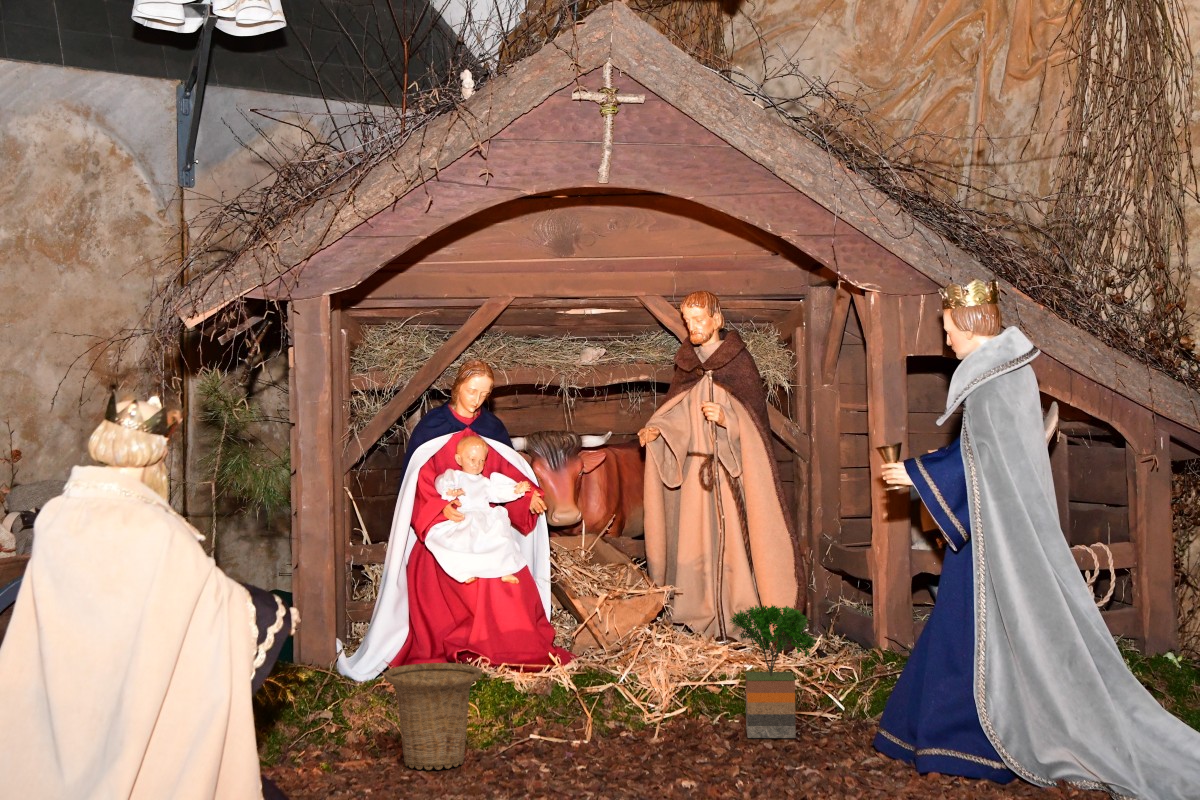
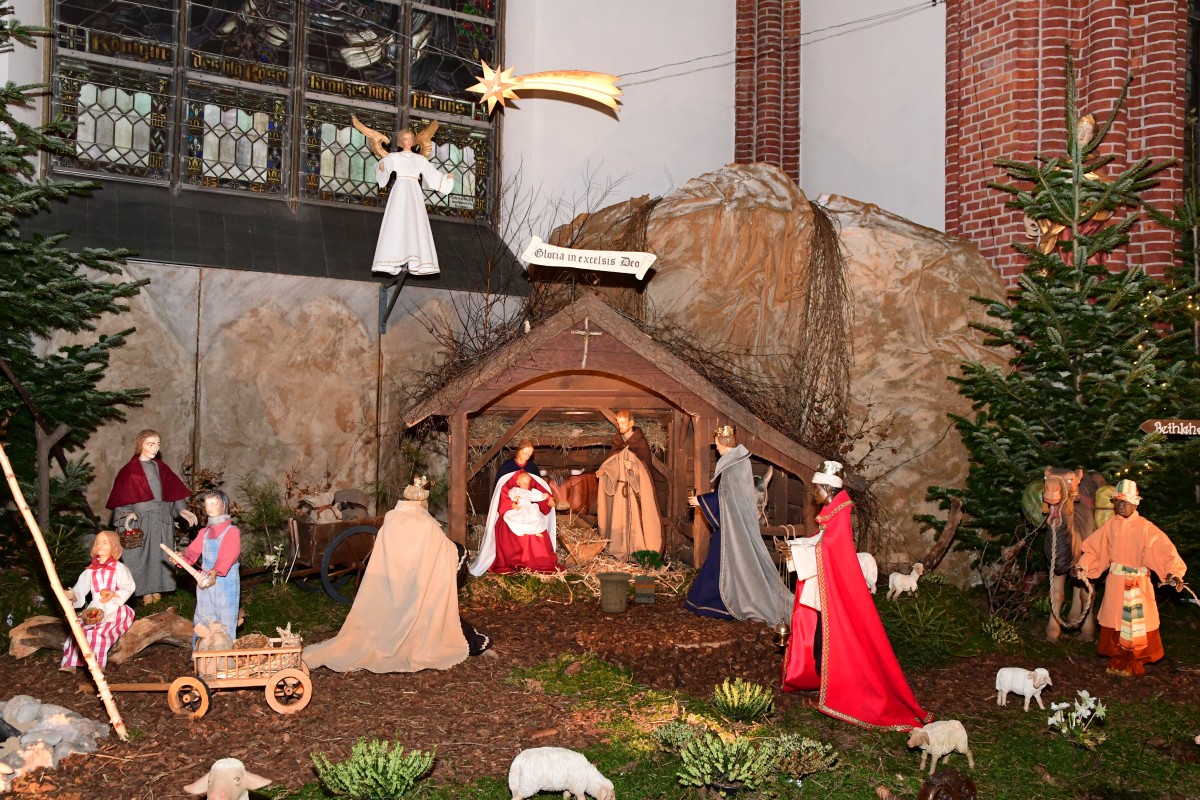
basket: present [384,663,482,770] -> present [595,572,633,613]

